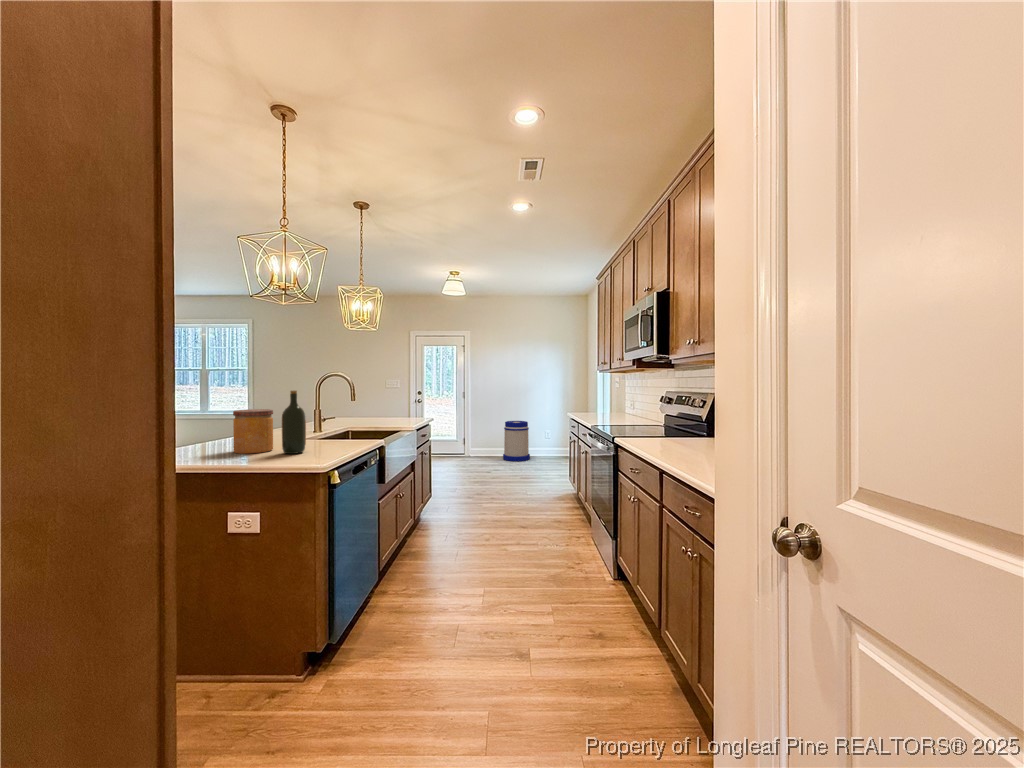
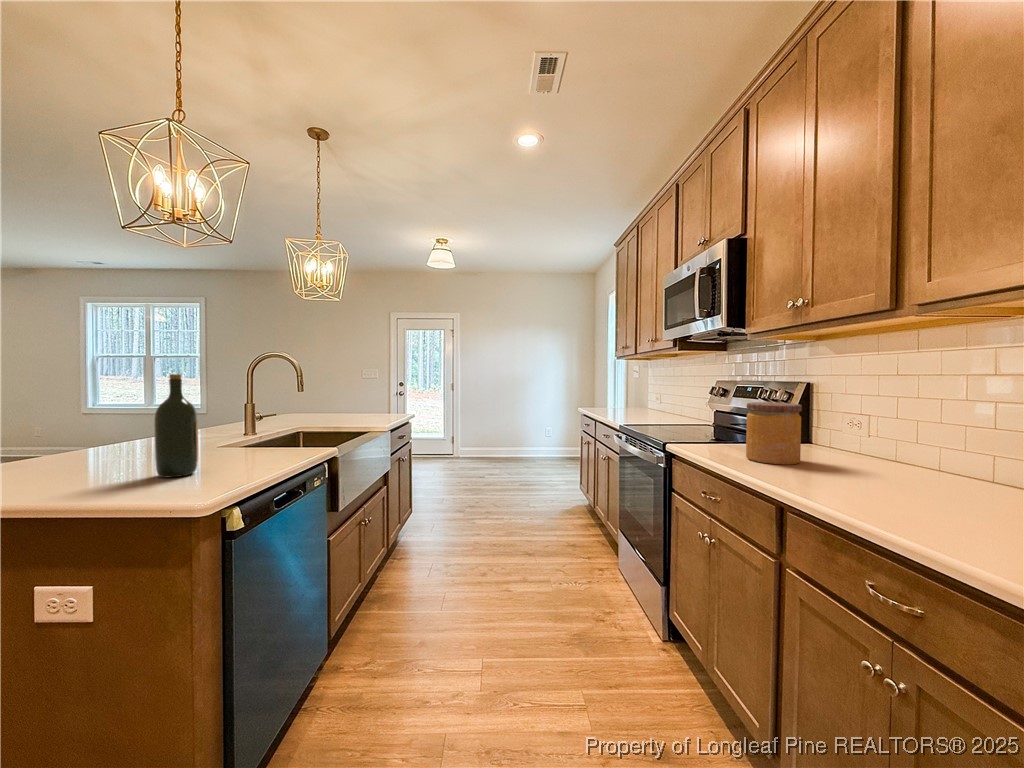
jar: present [233,409,273,454] -> present [746,402,802,465]
trash can: present [503,421,530,461] -> none [498,417,529,464]

